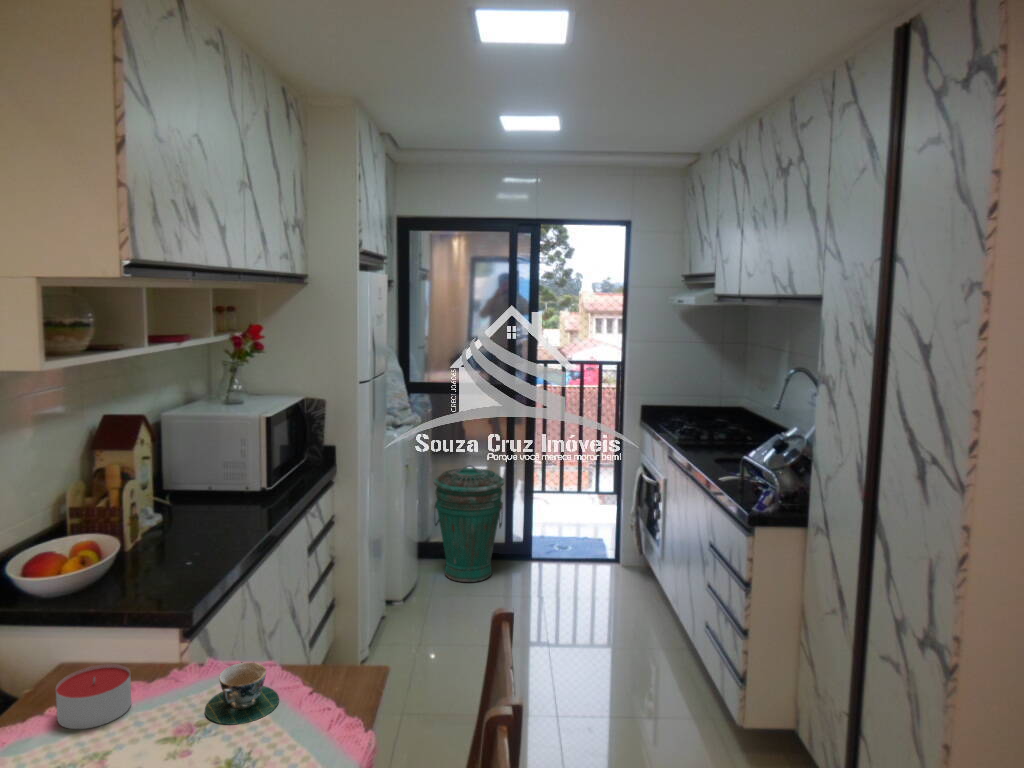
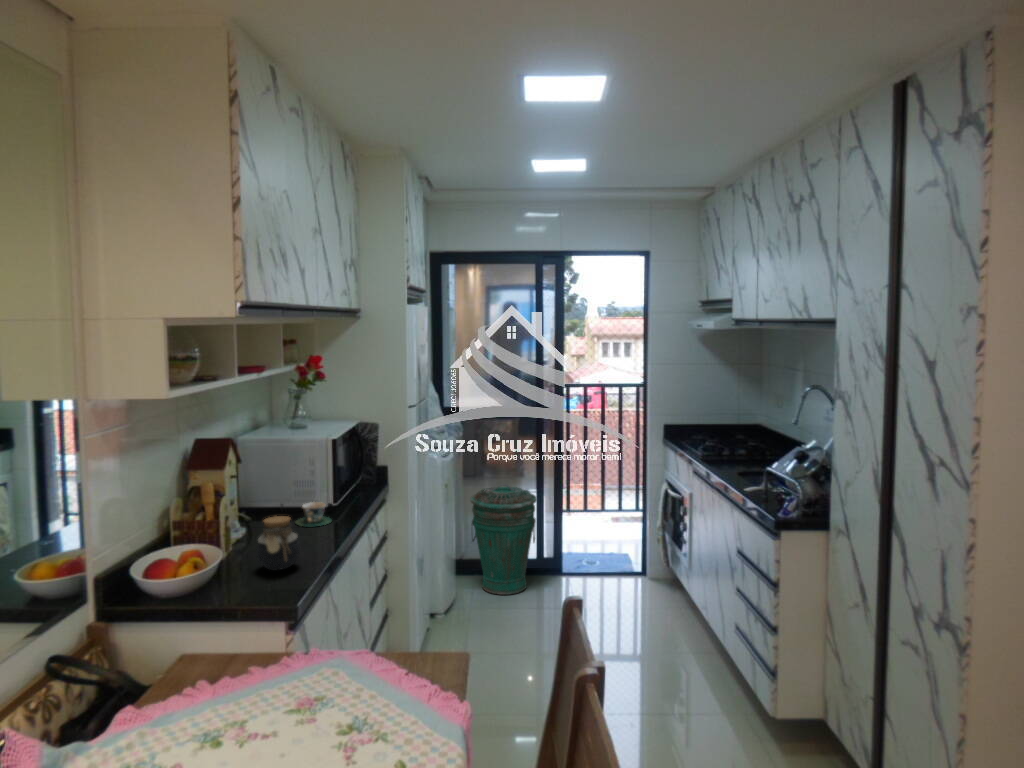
jar: none [161,504,214,566] -> present [256,516,300,570]
teacup: present [205,662,279,725] -> present [295,502,332,526]
candle: present [56,664,132,729] -> none [196,650,256,703]

